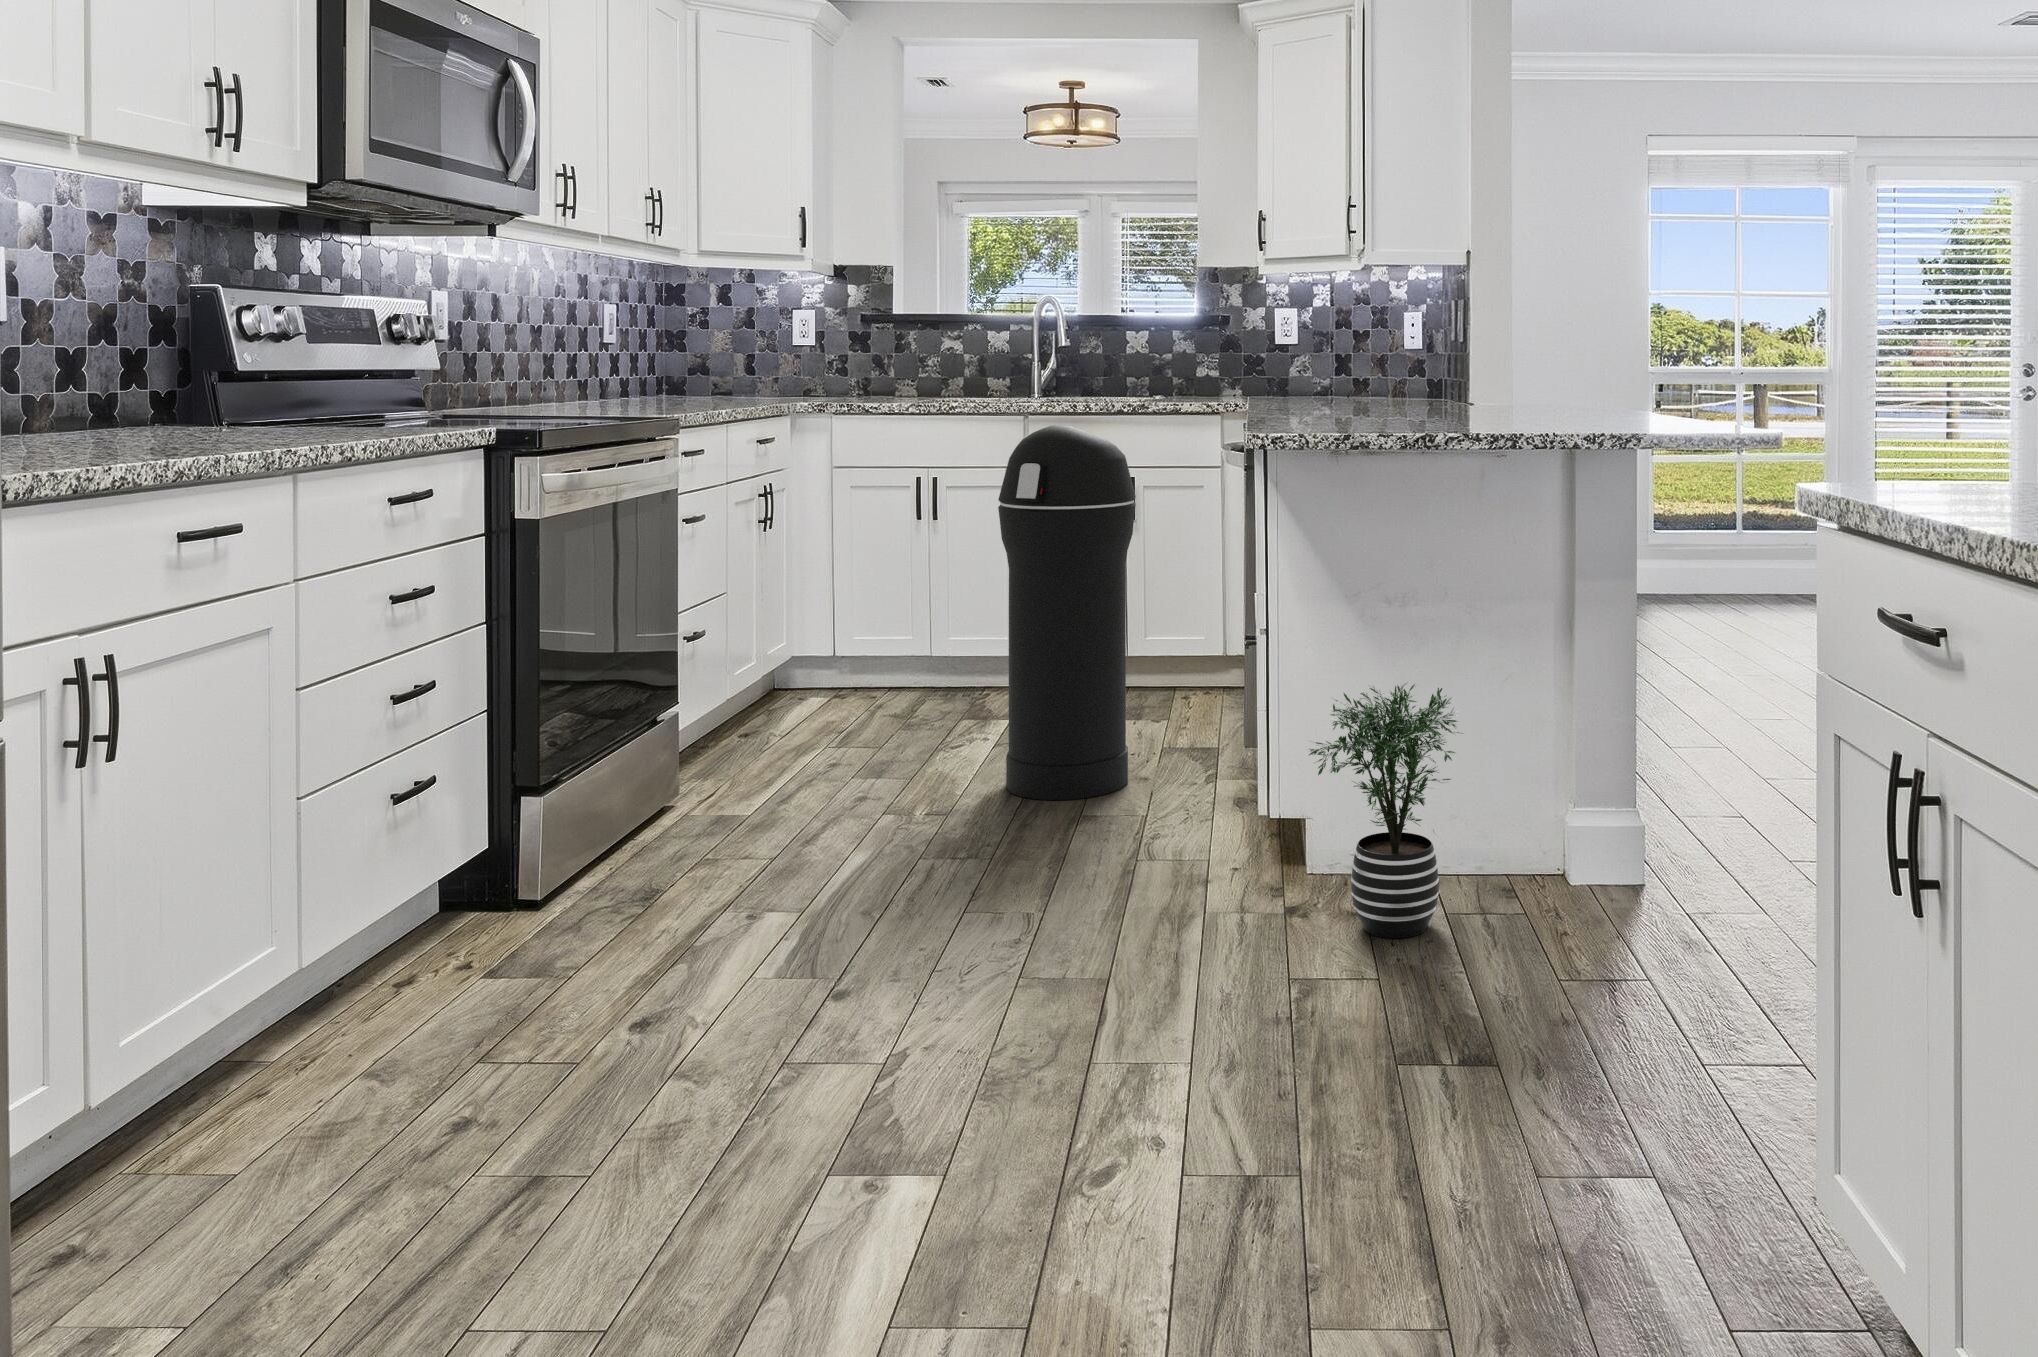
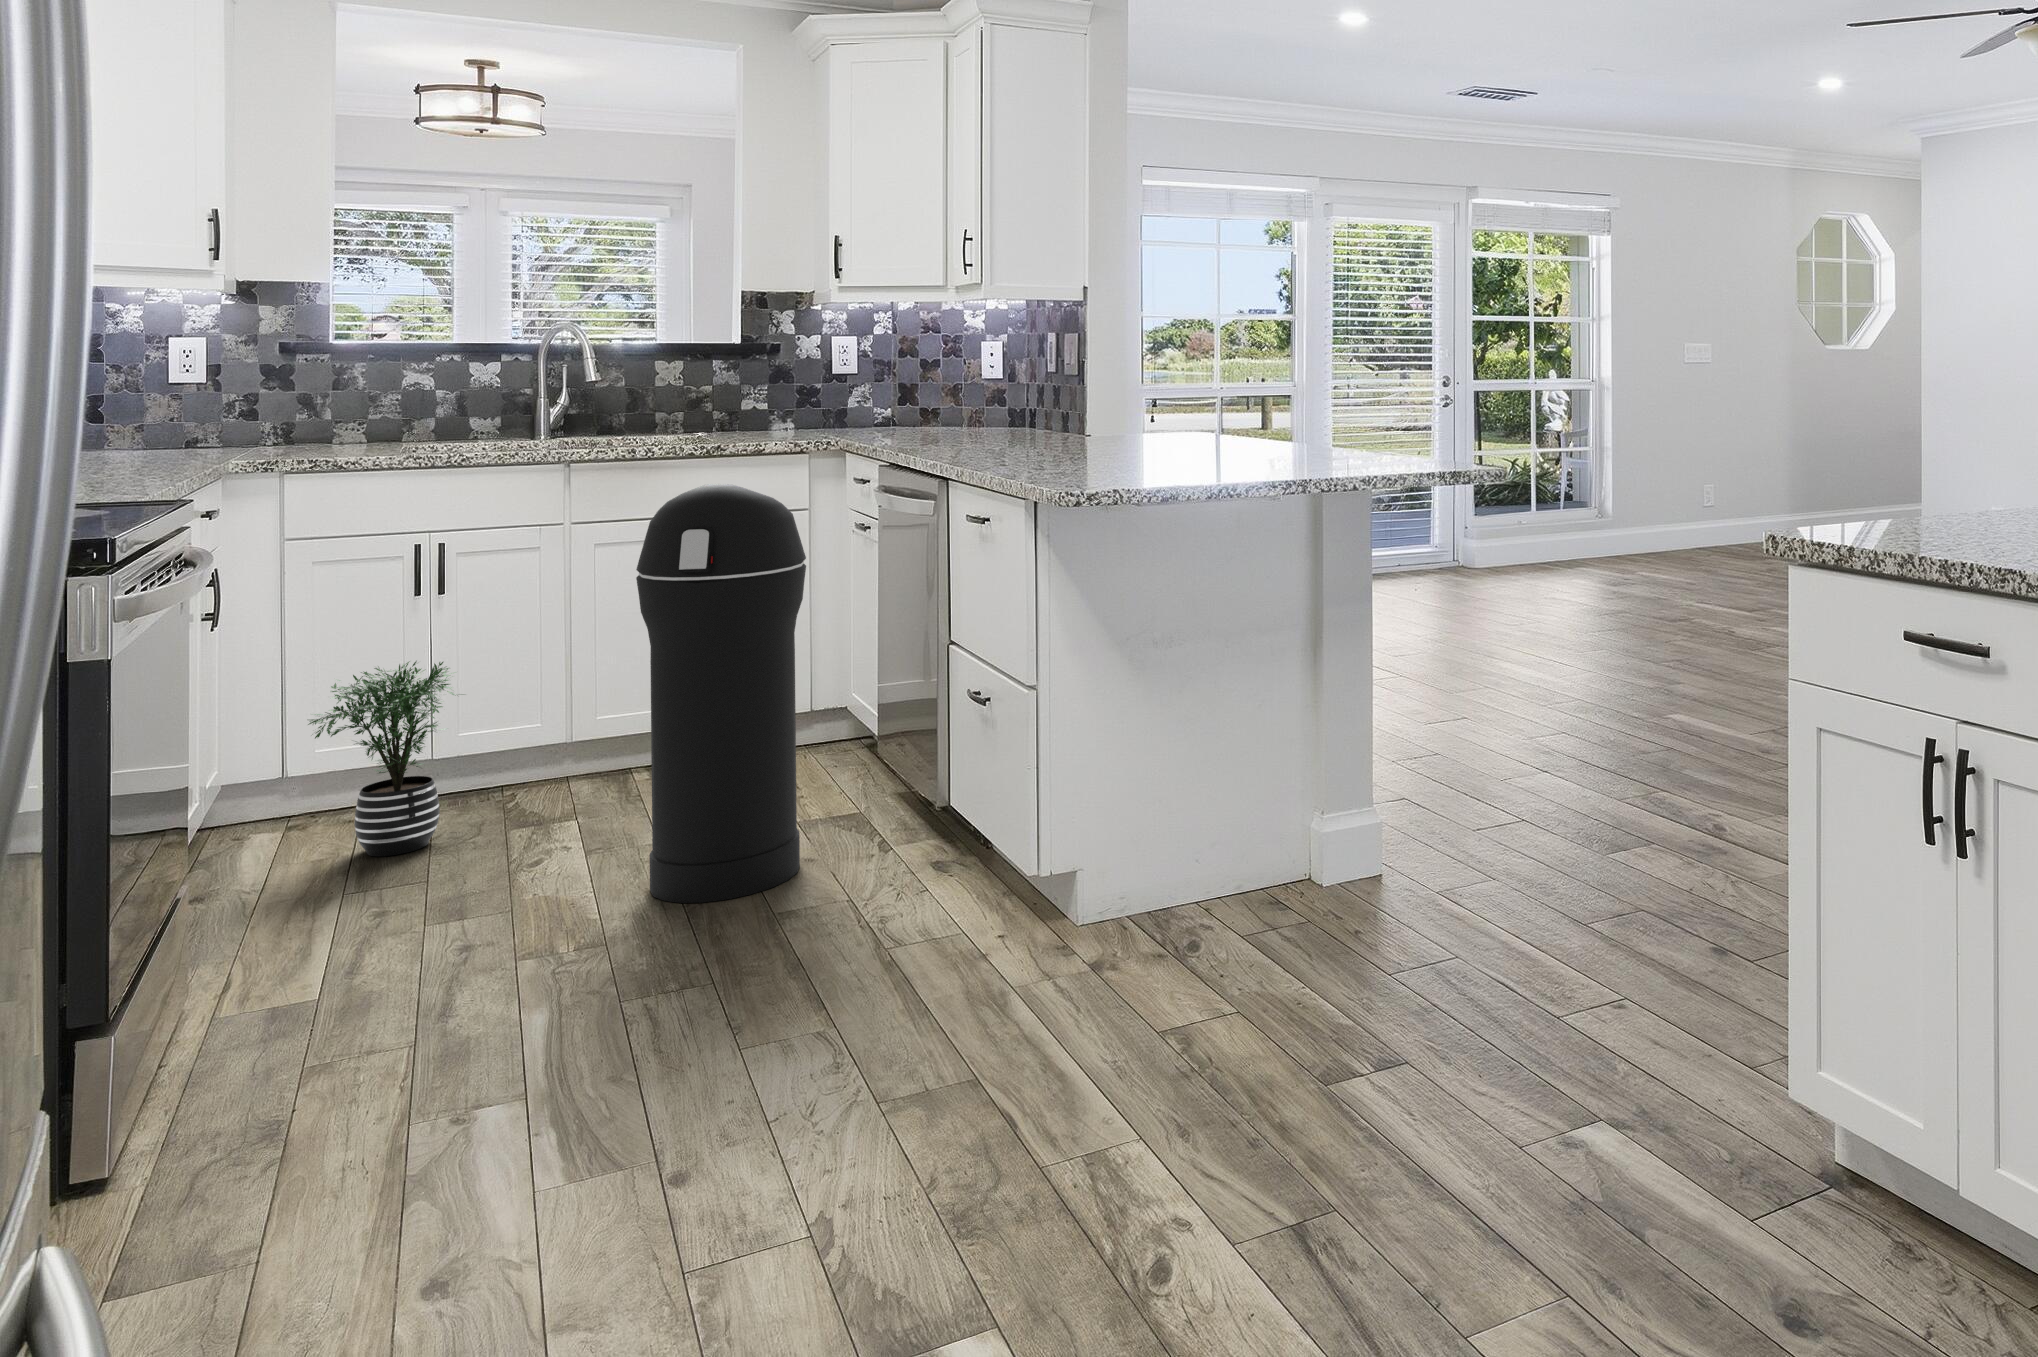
potted plant: present [1309,683,1459,938] -> present [308,661,455,856]

